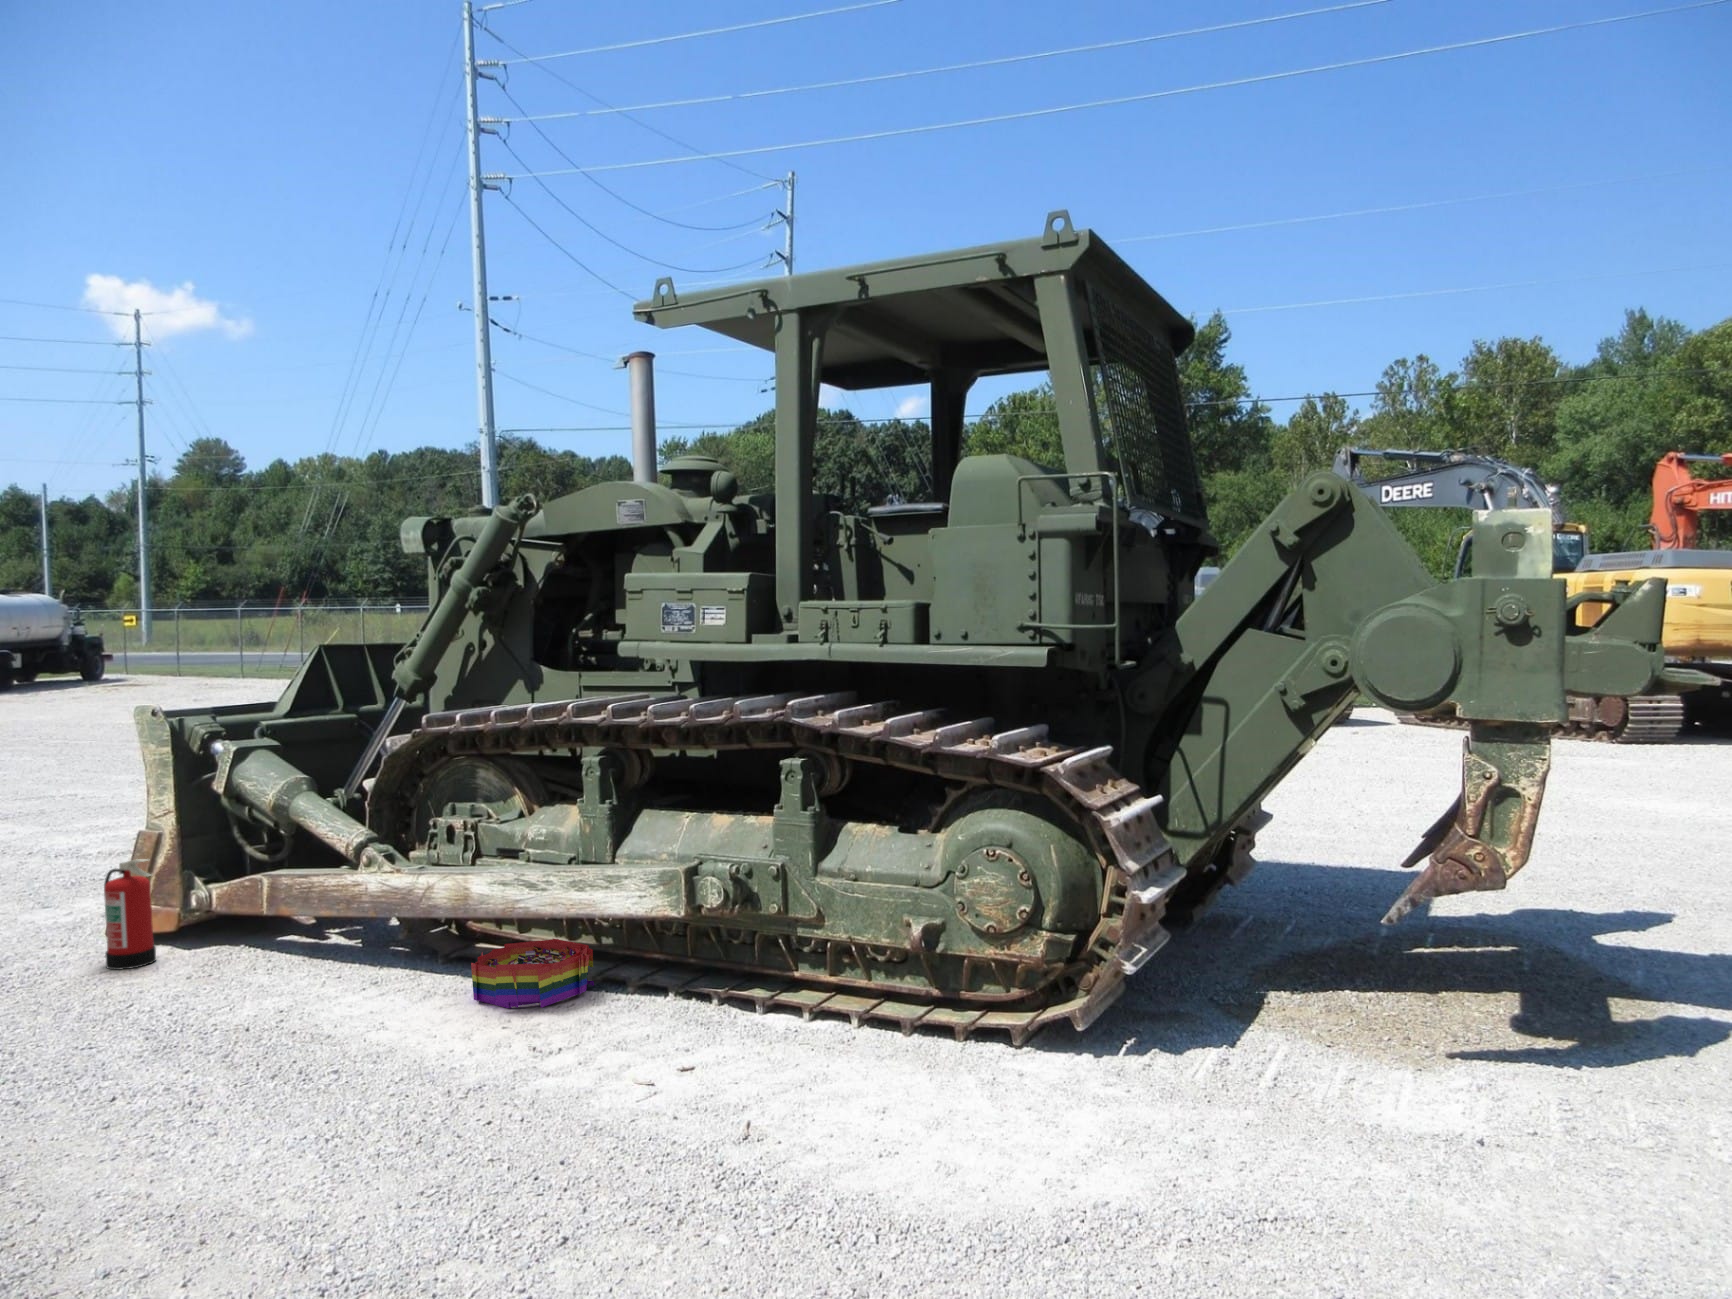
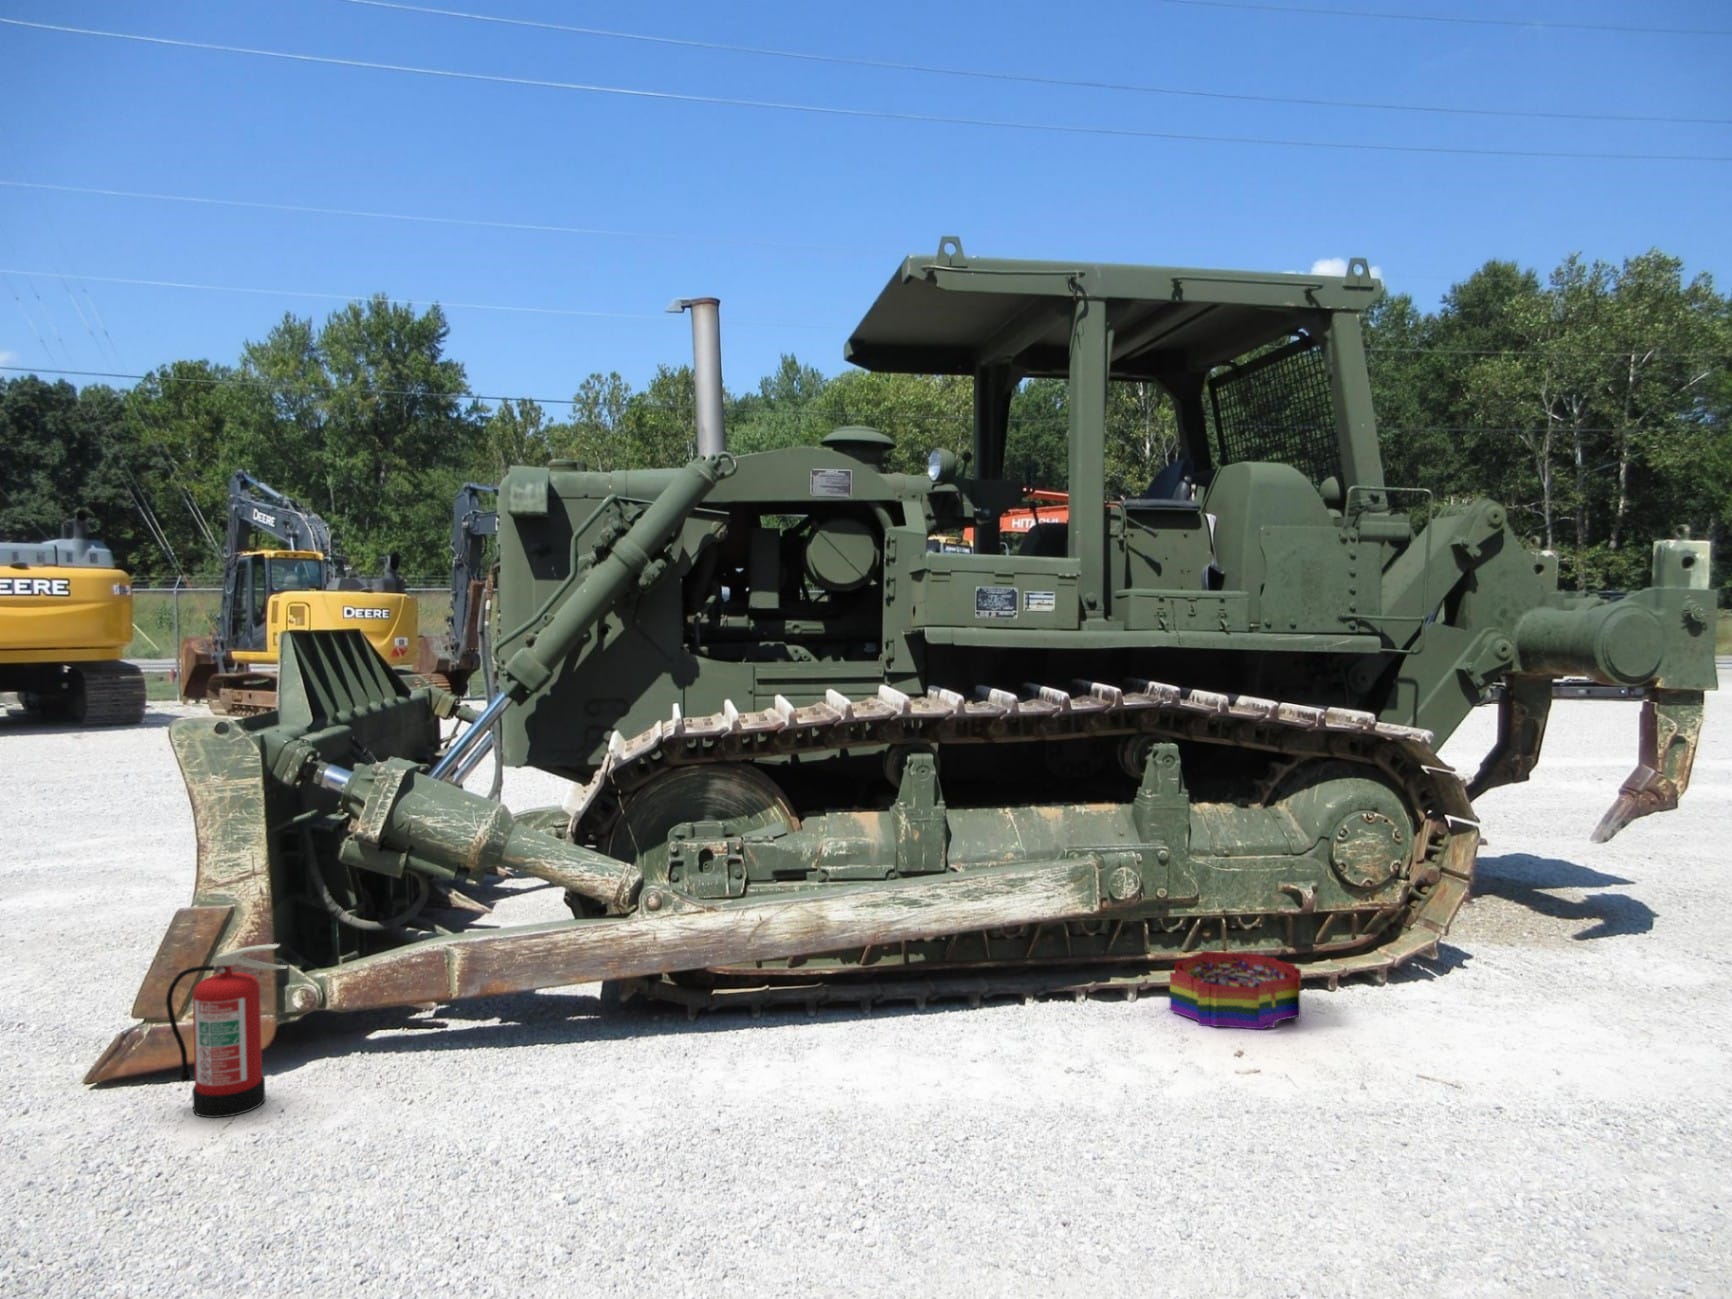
storage bin: present [471,939,594,1009] -> present [1170,951,1301,1029]

